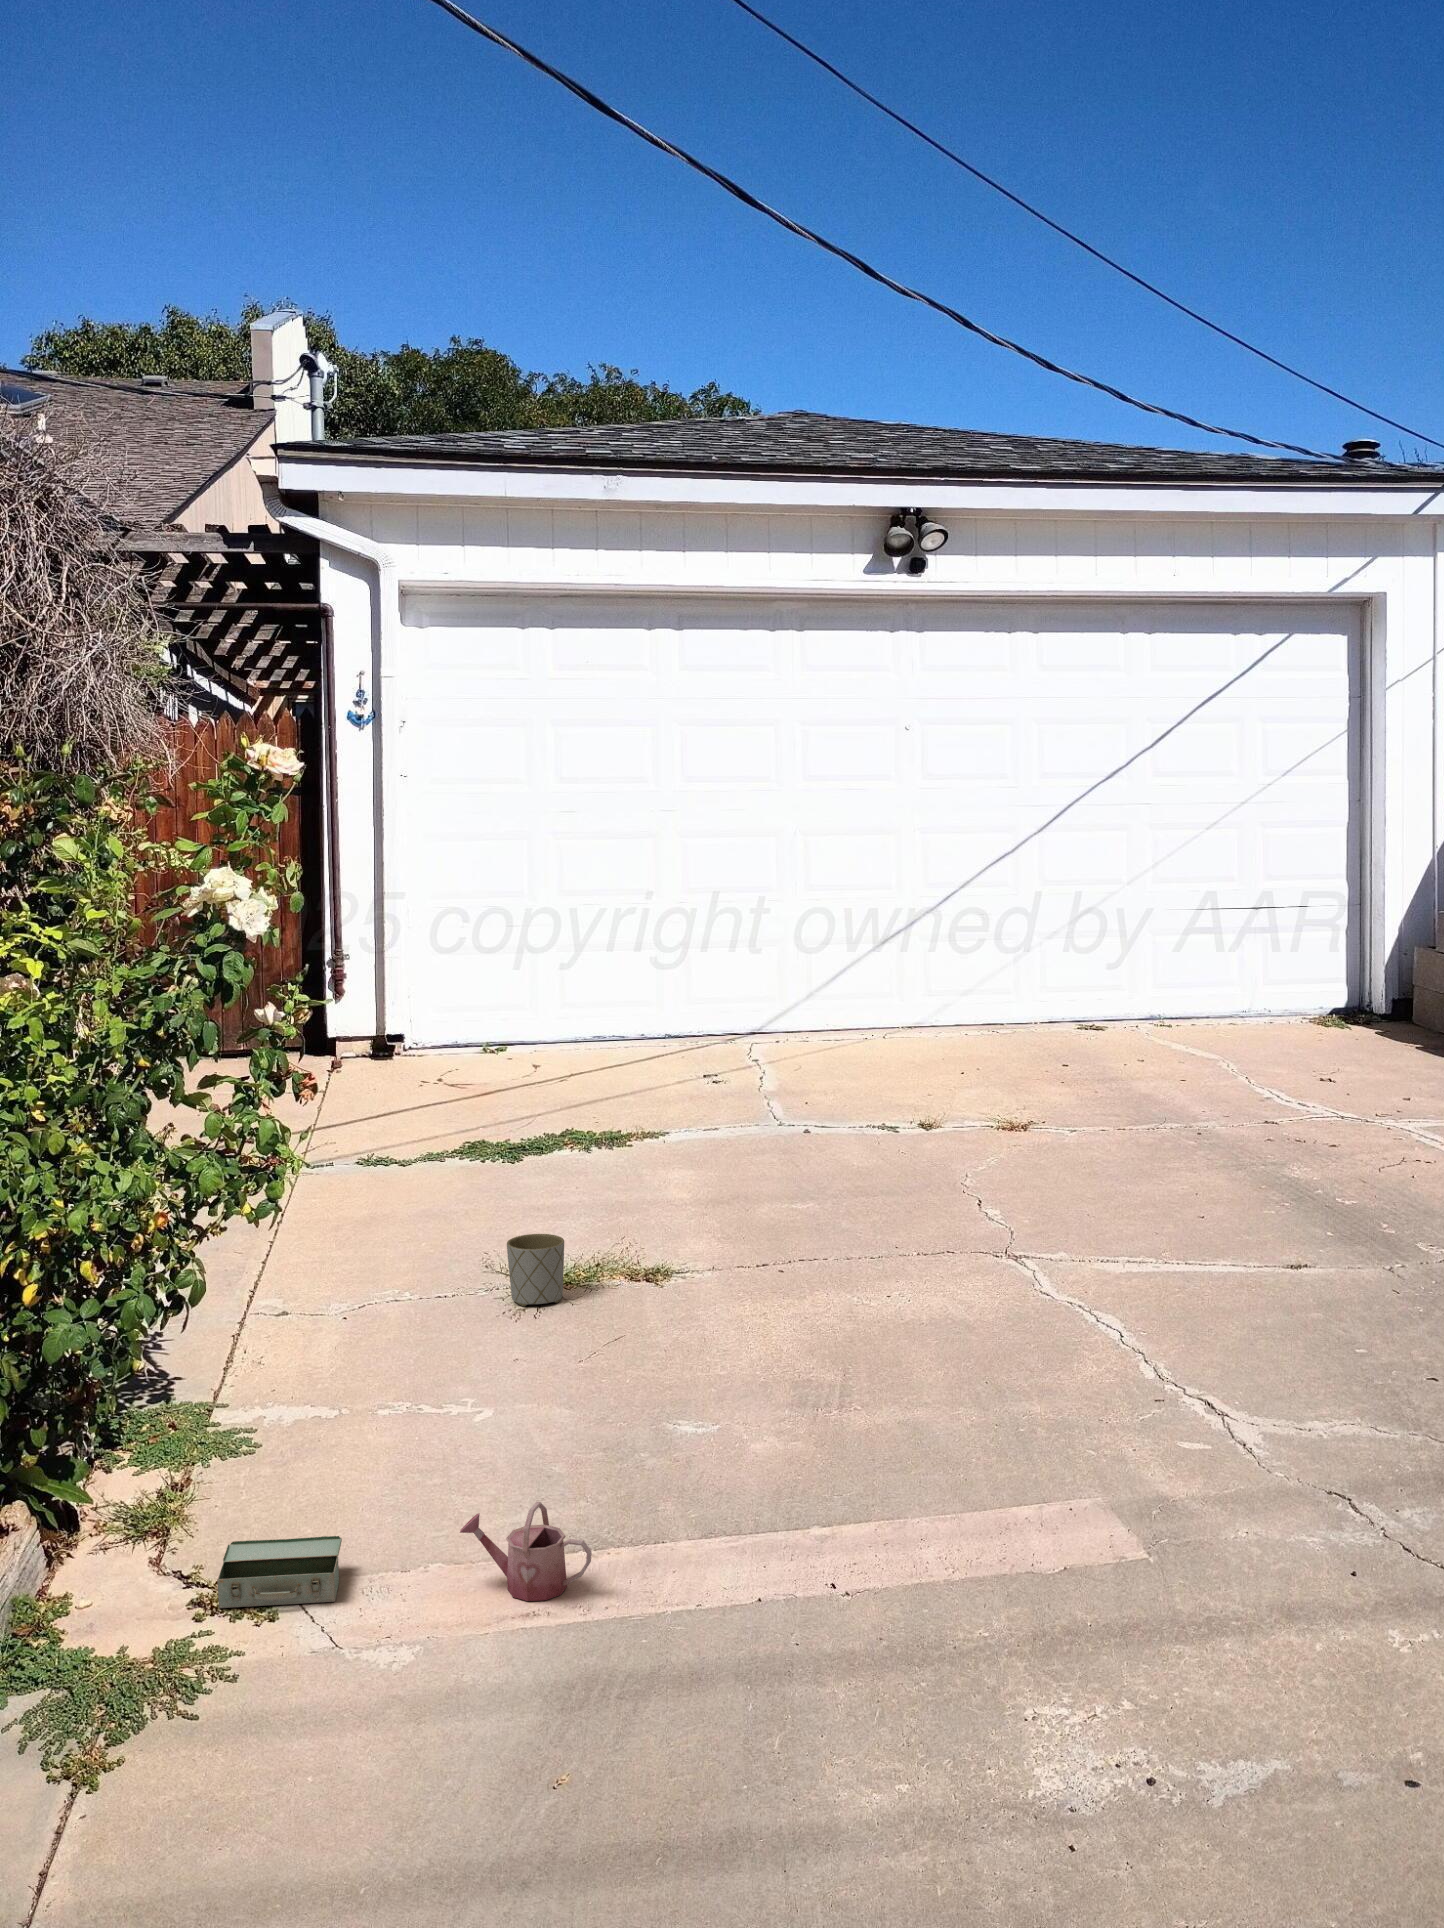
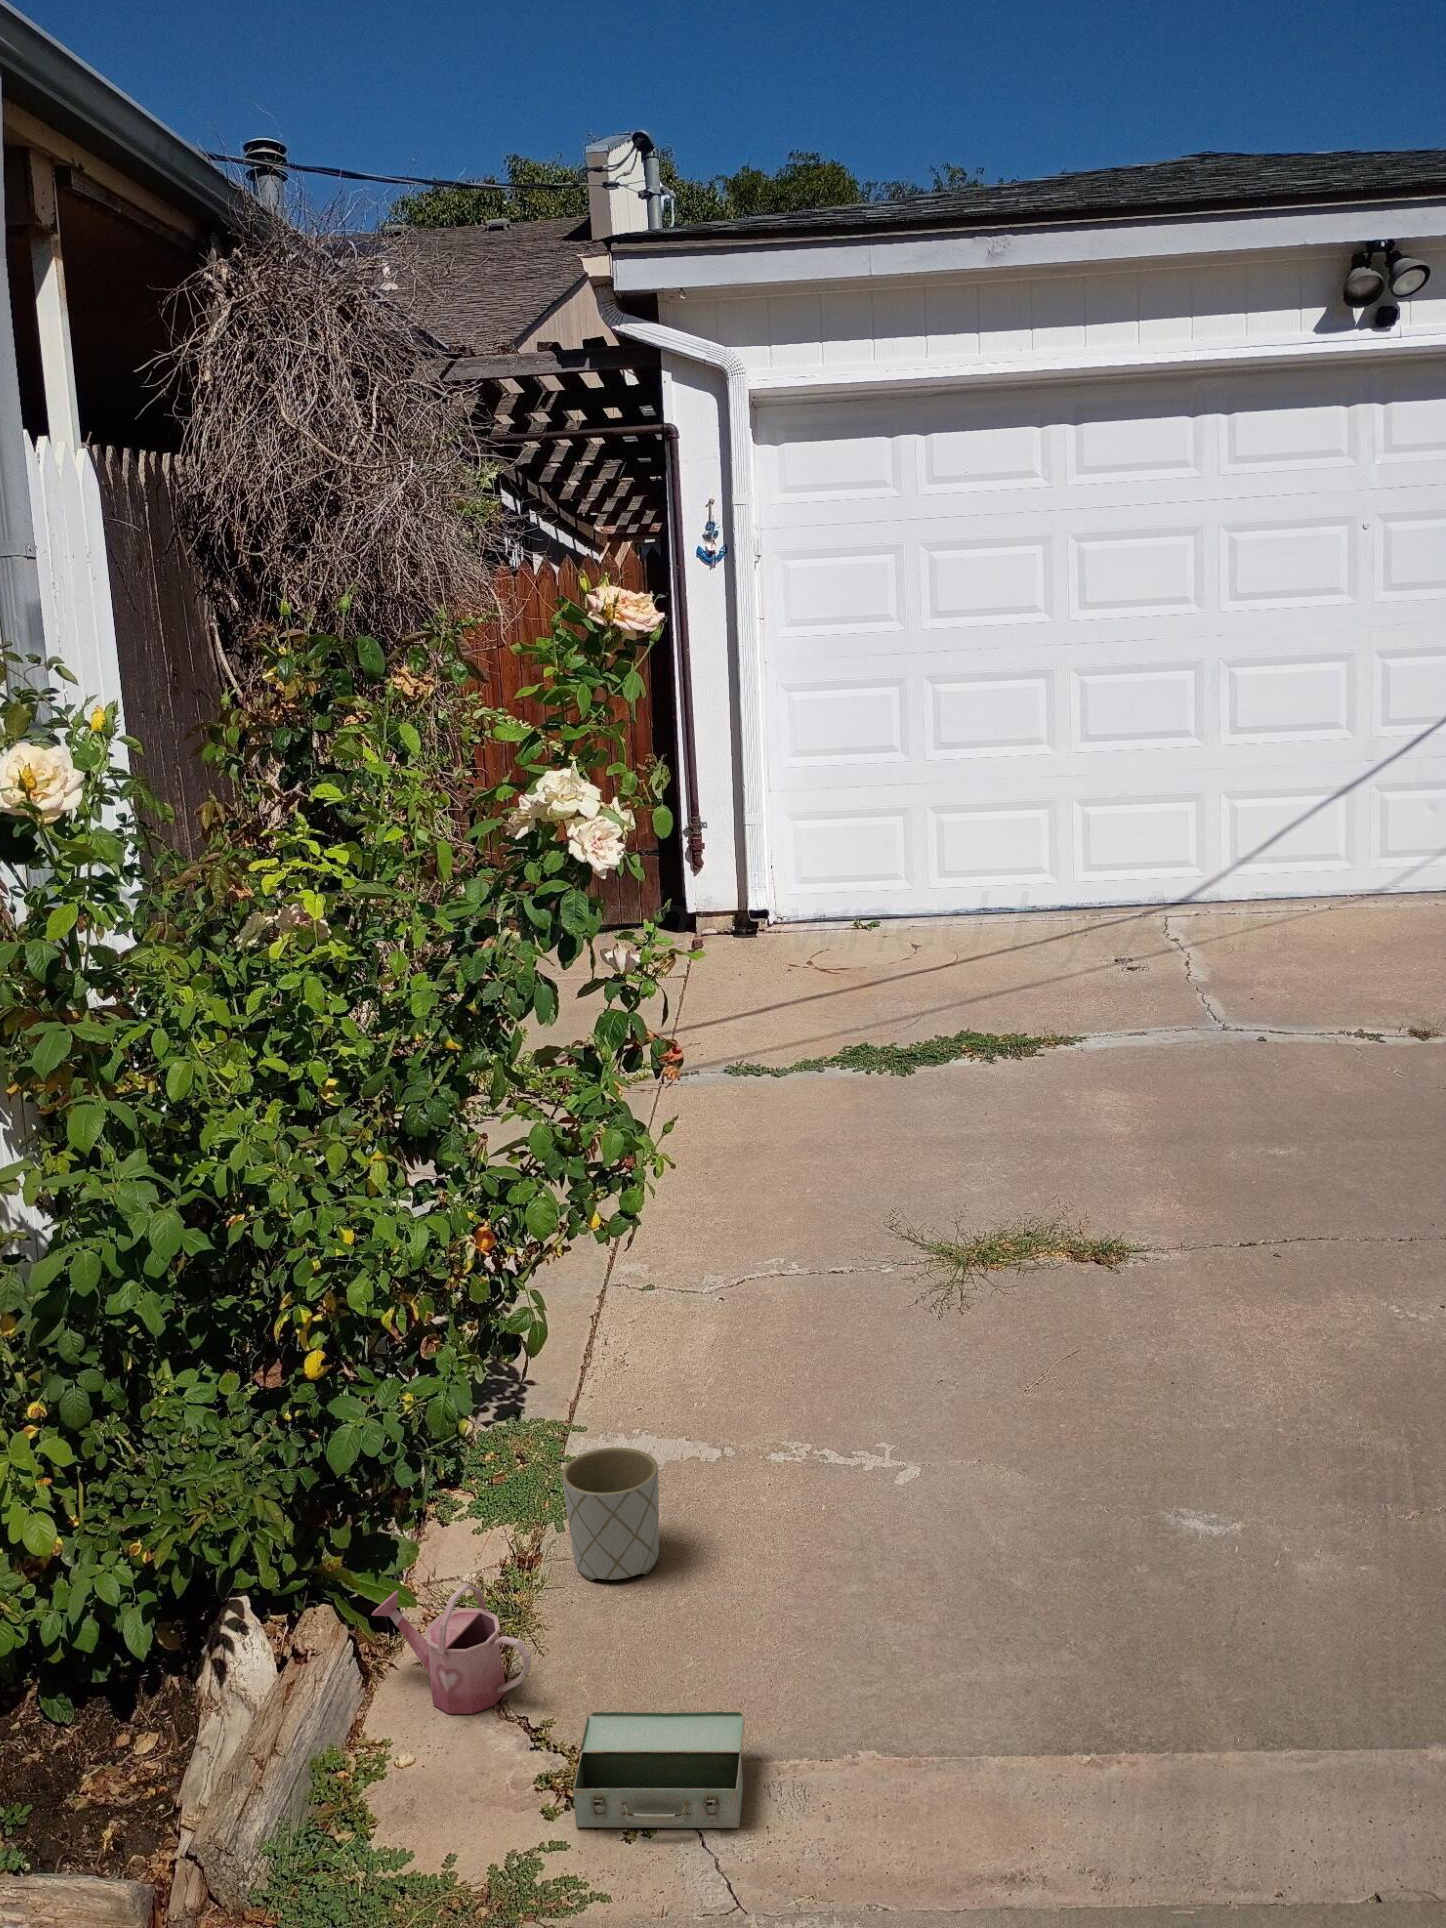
planter: present [507,1234,564,1306] -> present [562,1448,659,1580]
watering can: present [460,1502,592,1601] -> present [372,1584,530,1714]

